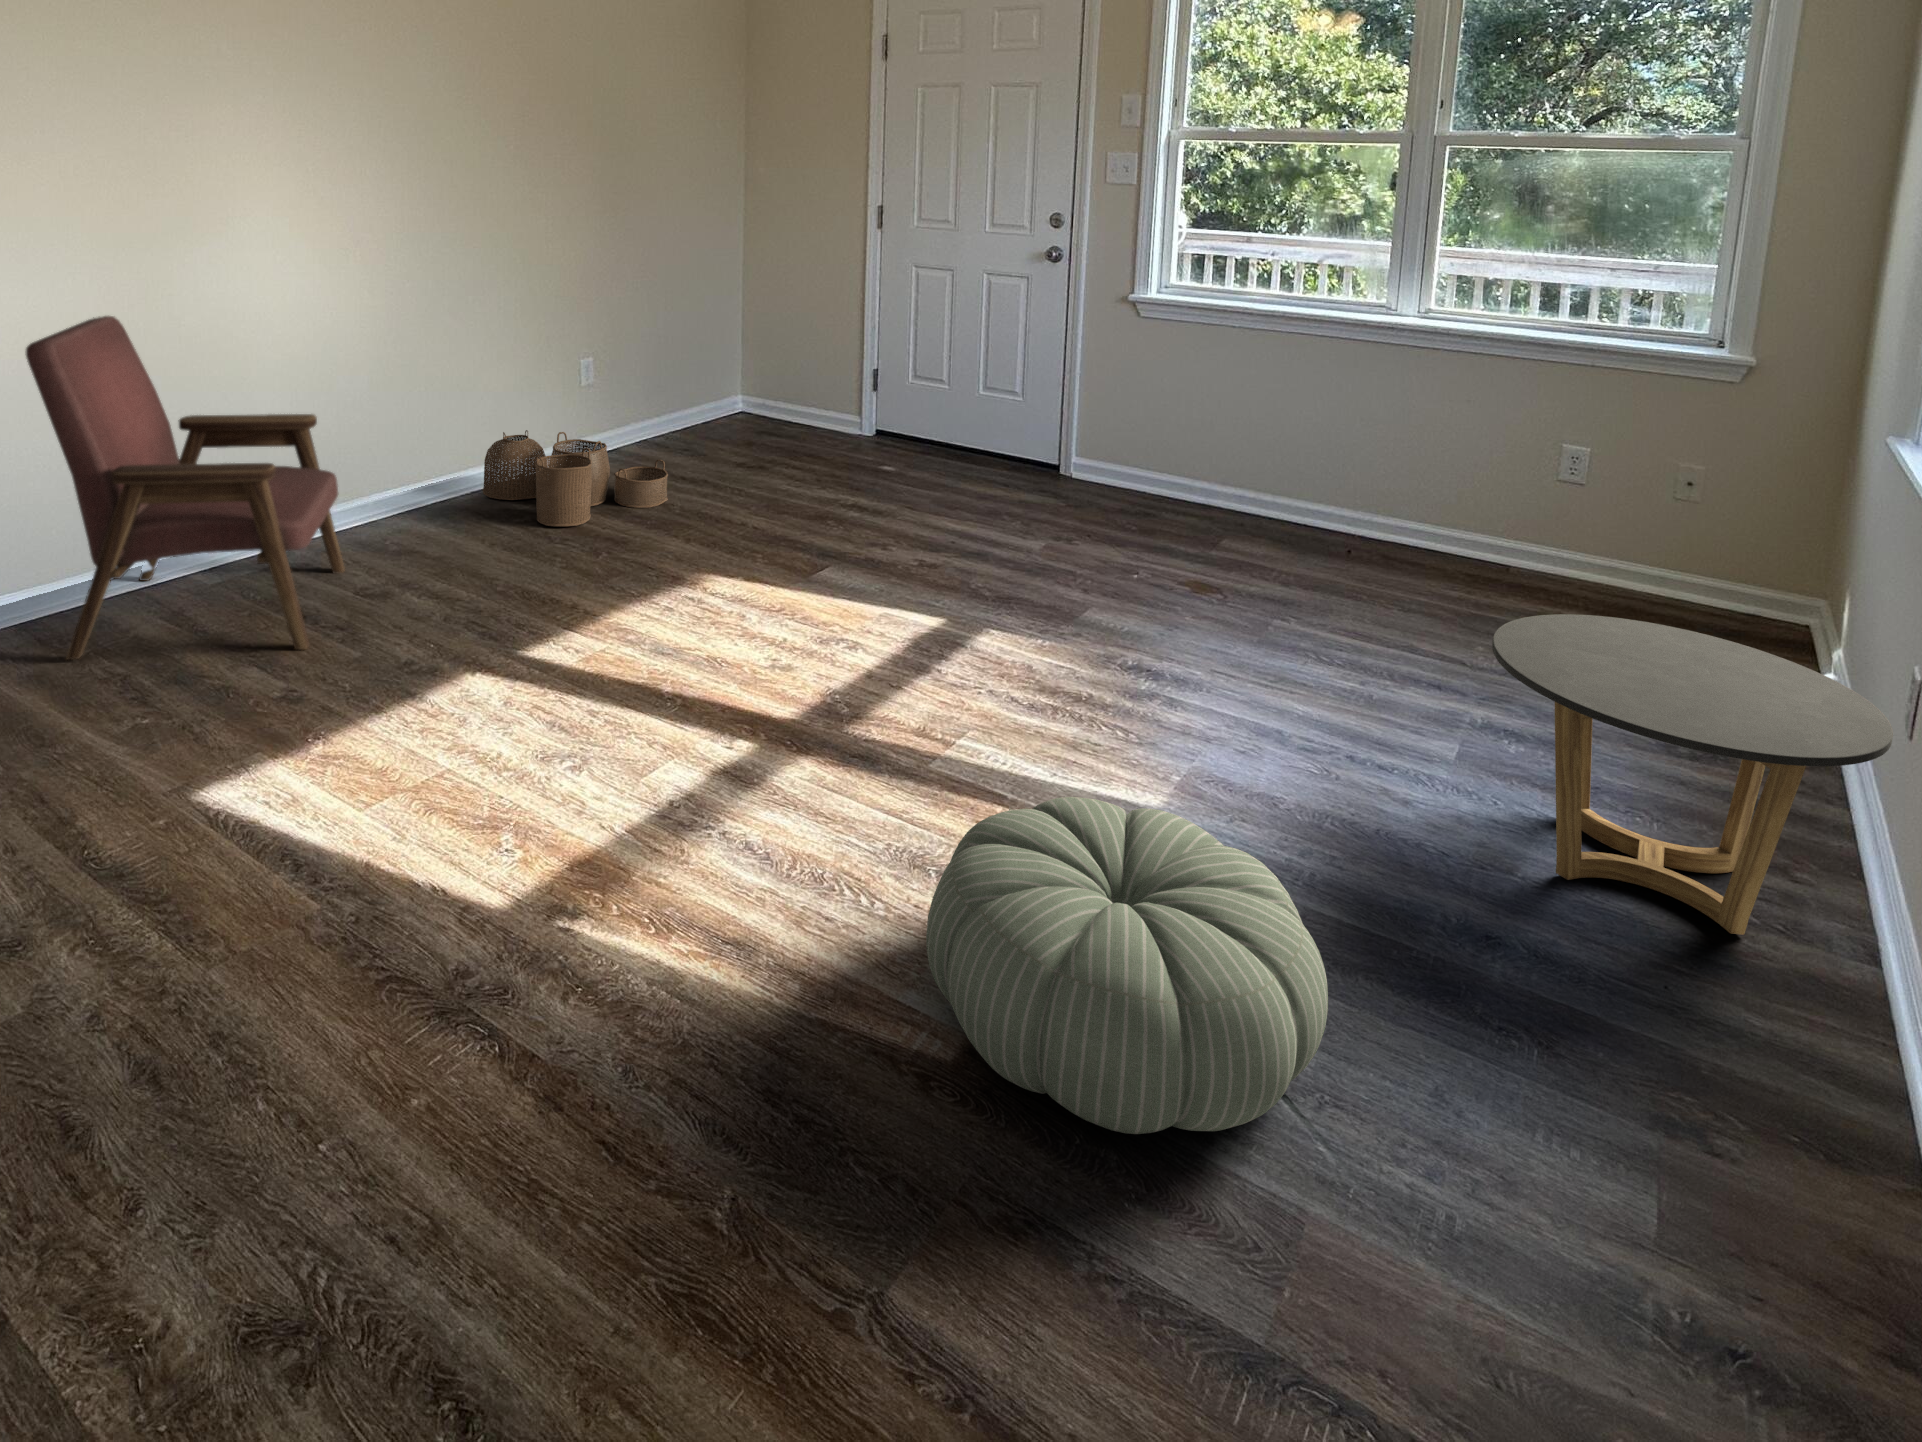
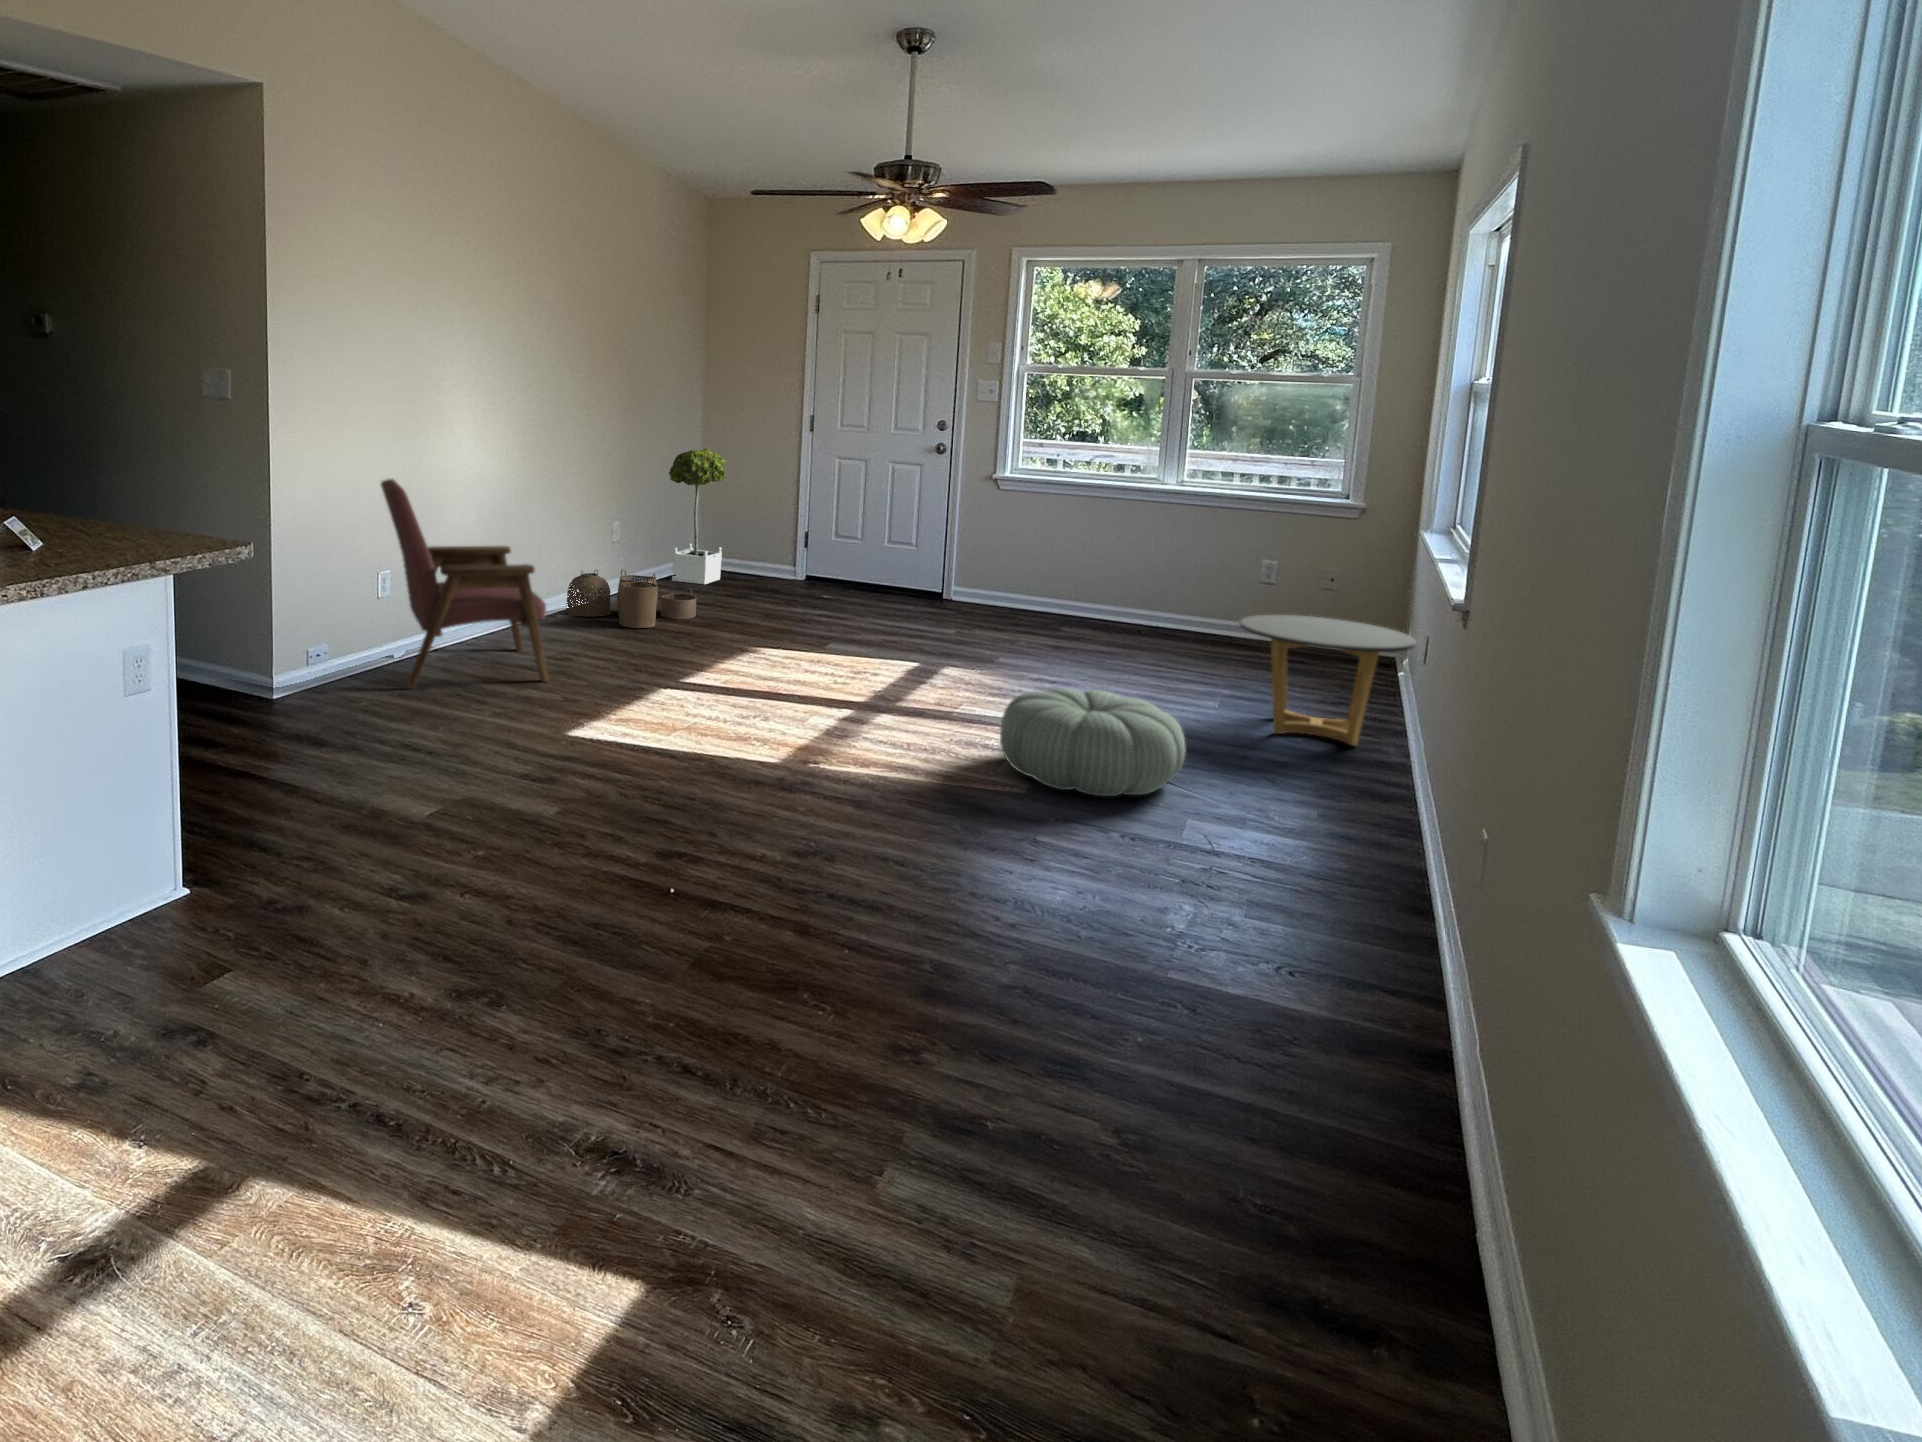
potted tree: none [679,249,763,439] -> present [669,448,726,584]

